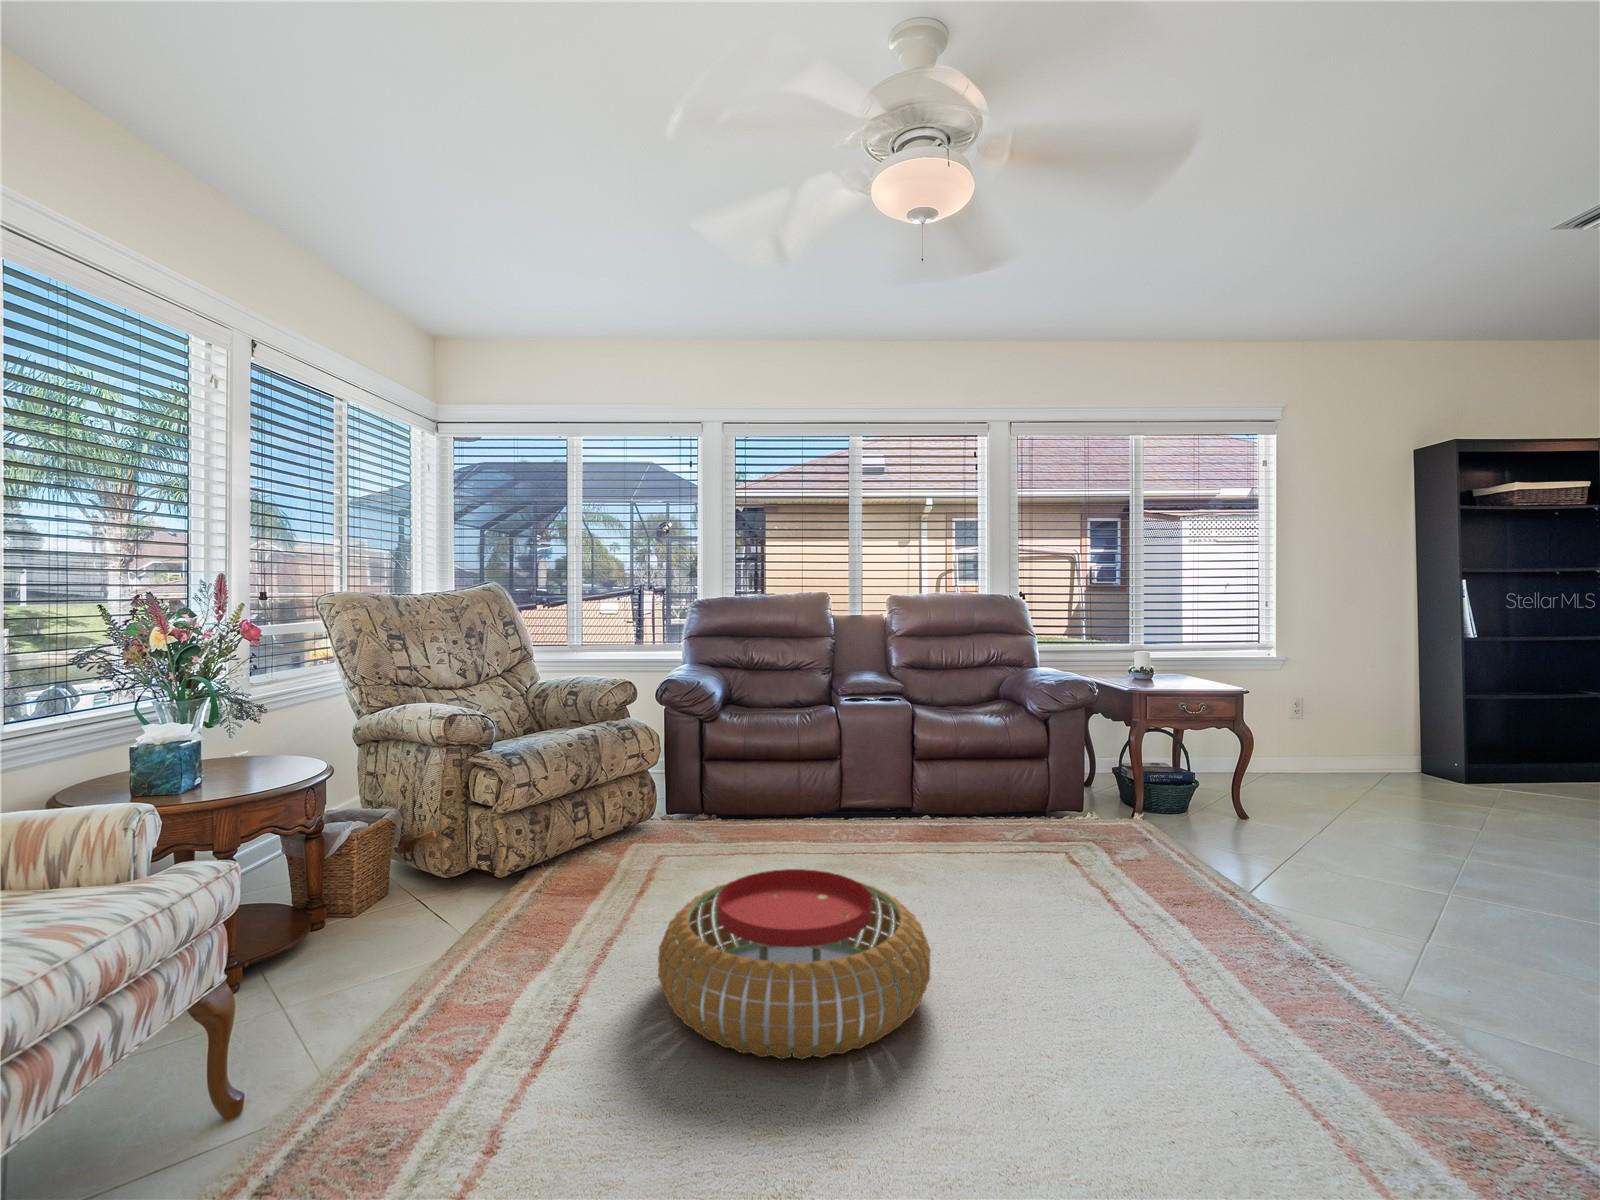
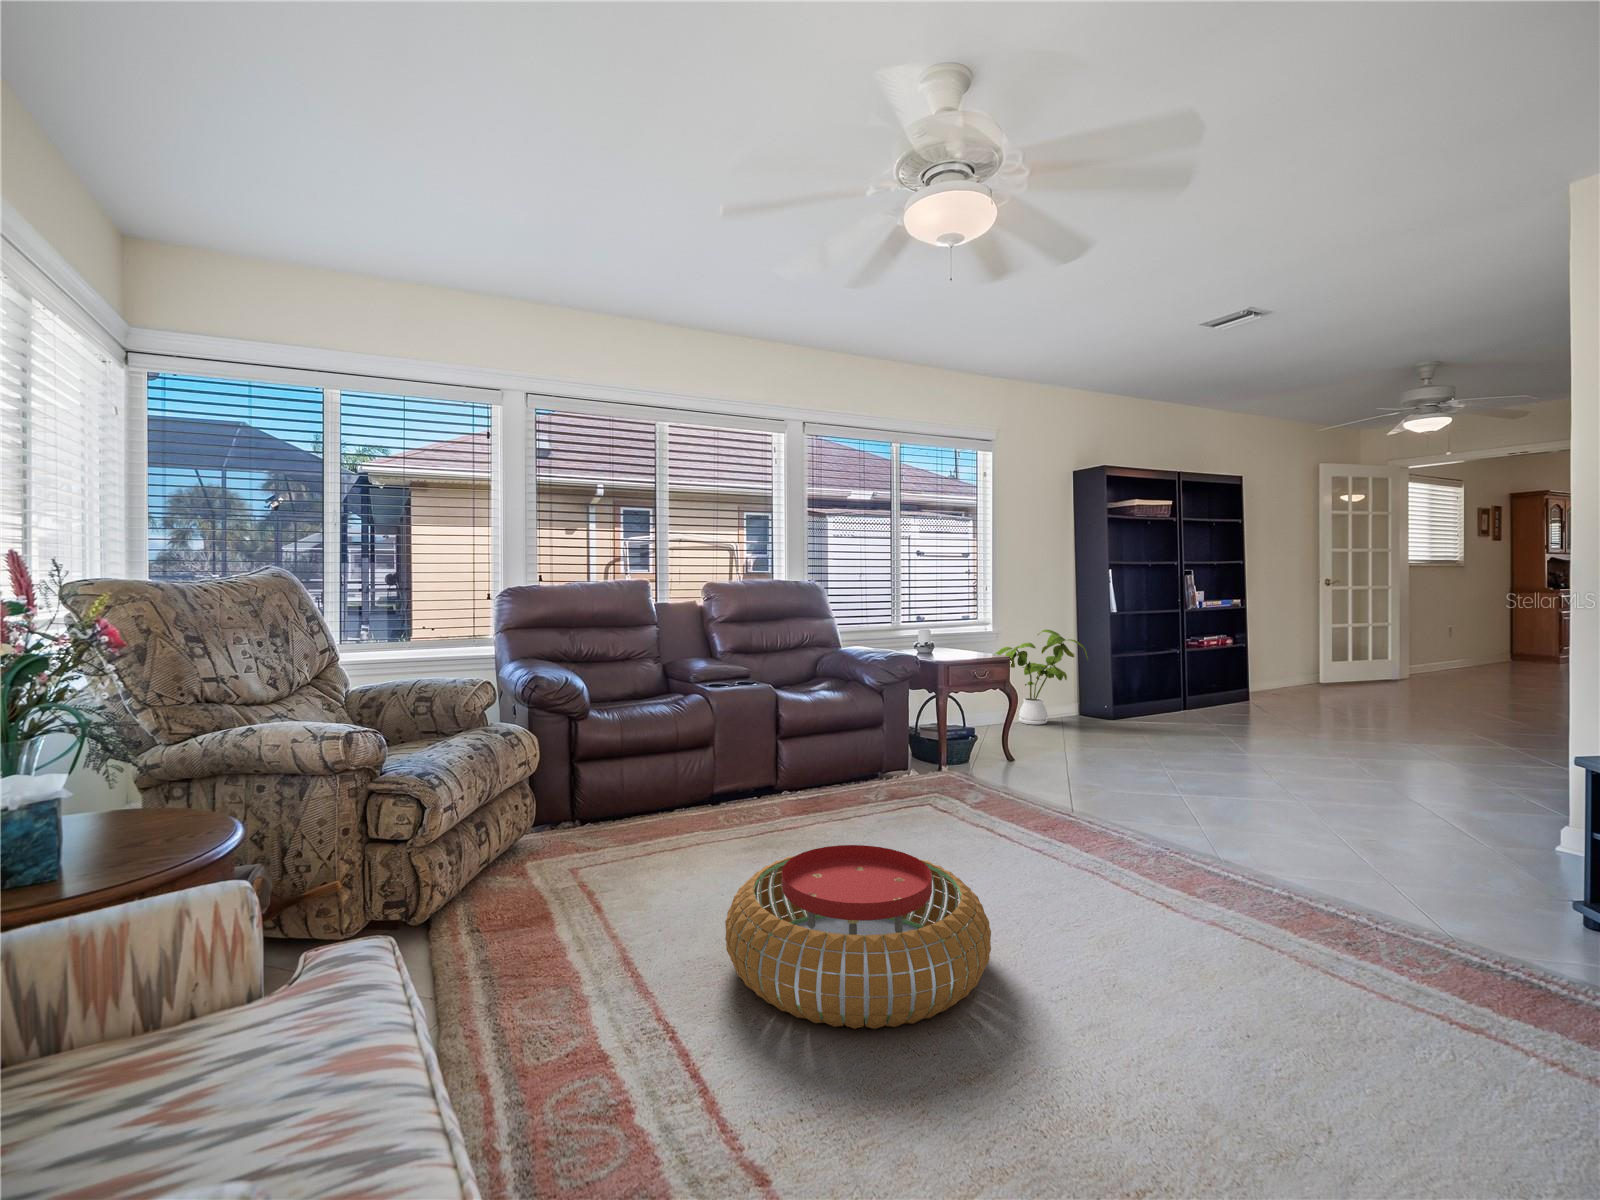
house plant: none [1263,658,1404,782] -> present [995,630,1088,725]

